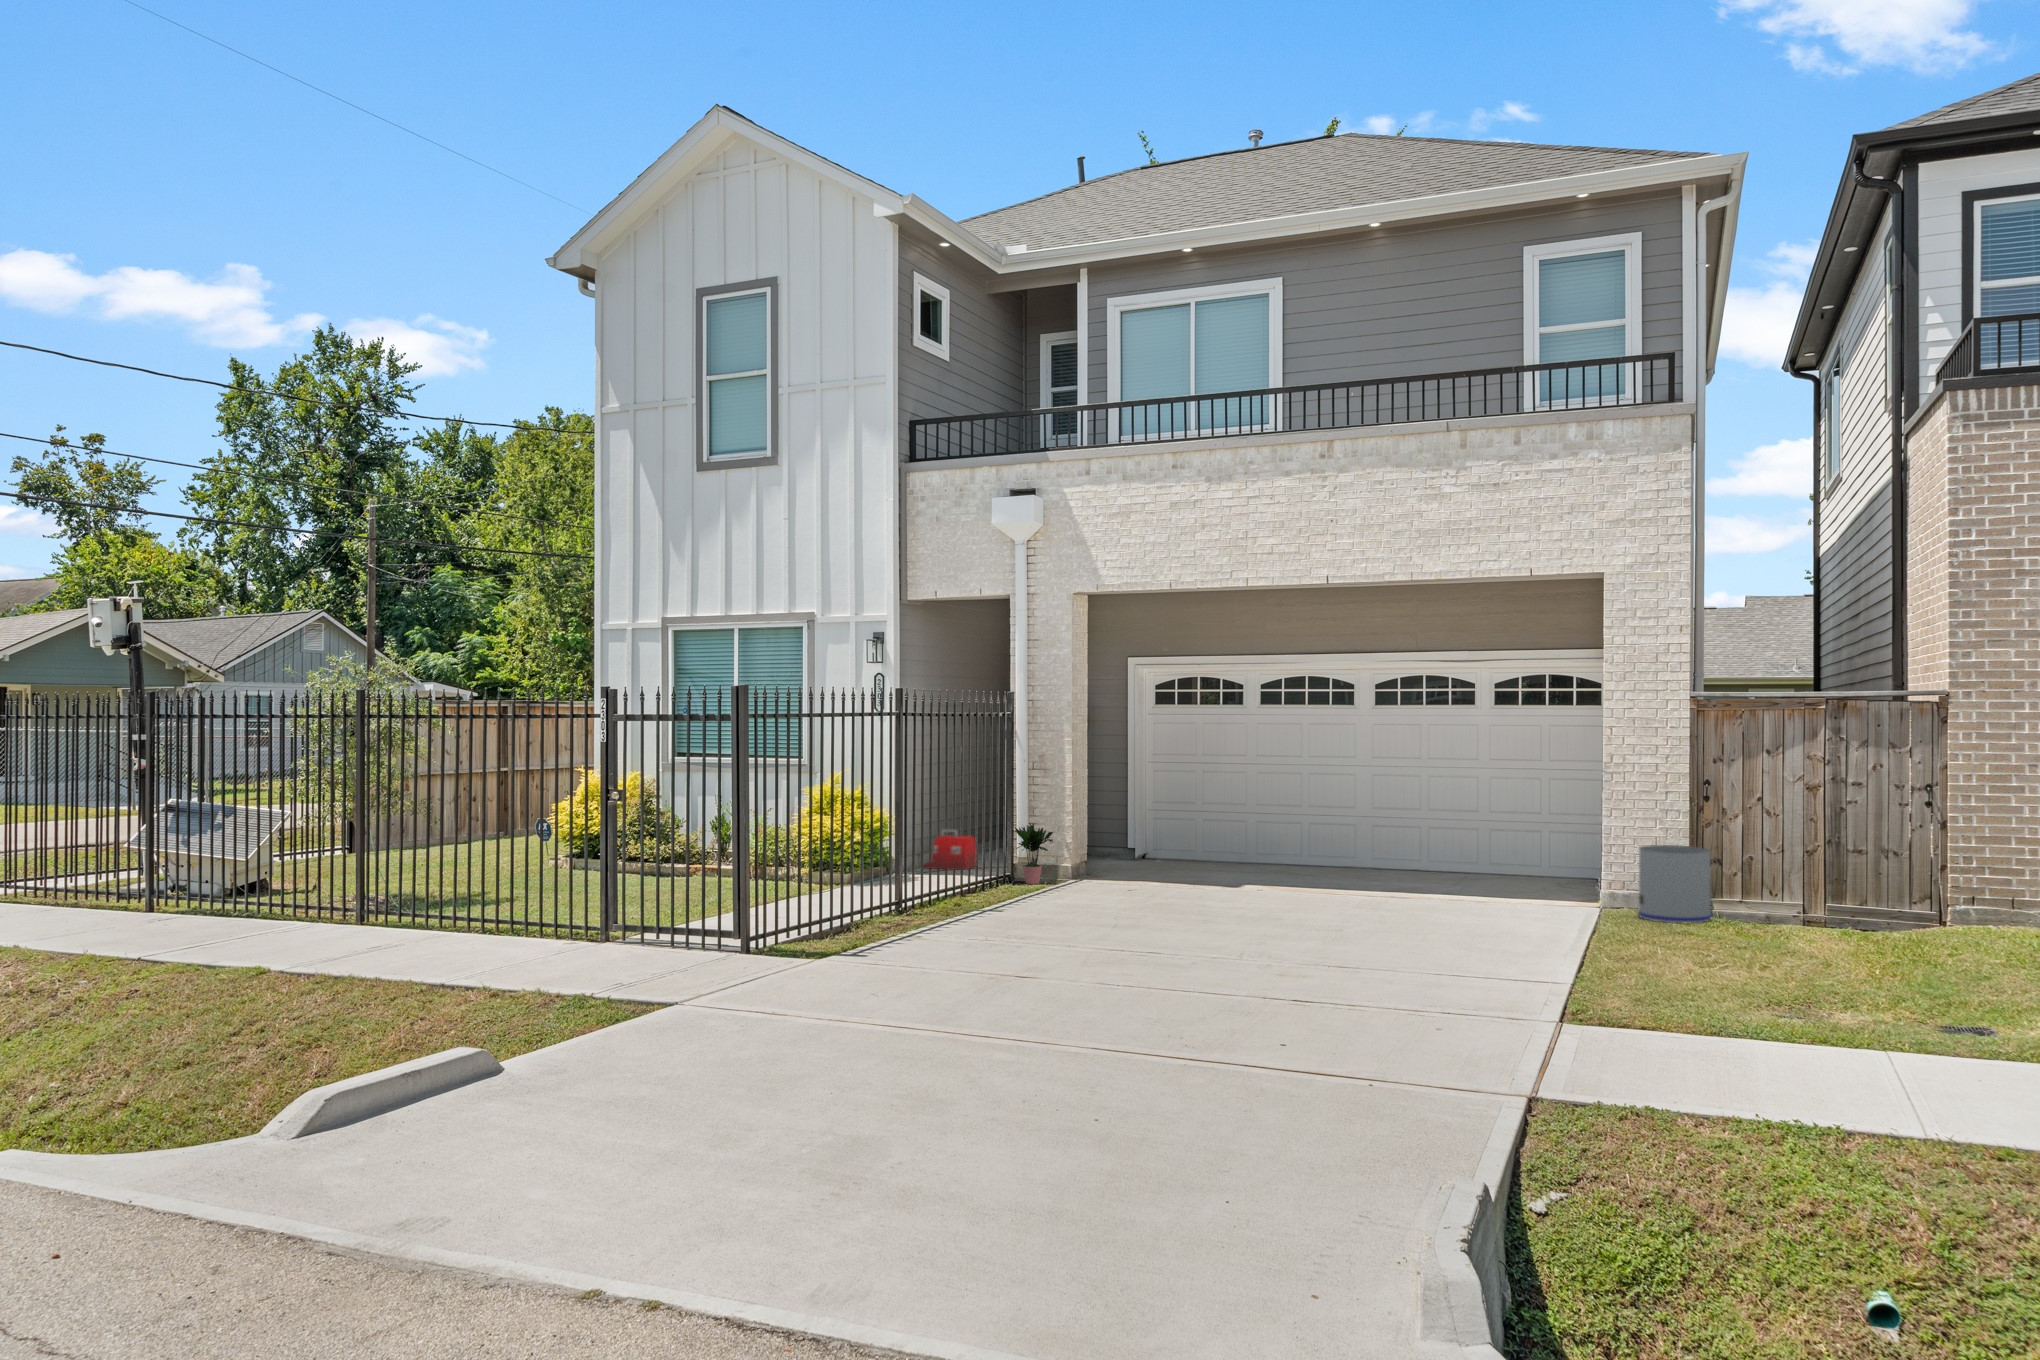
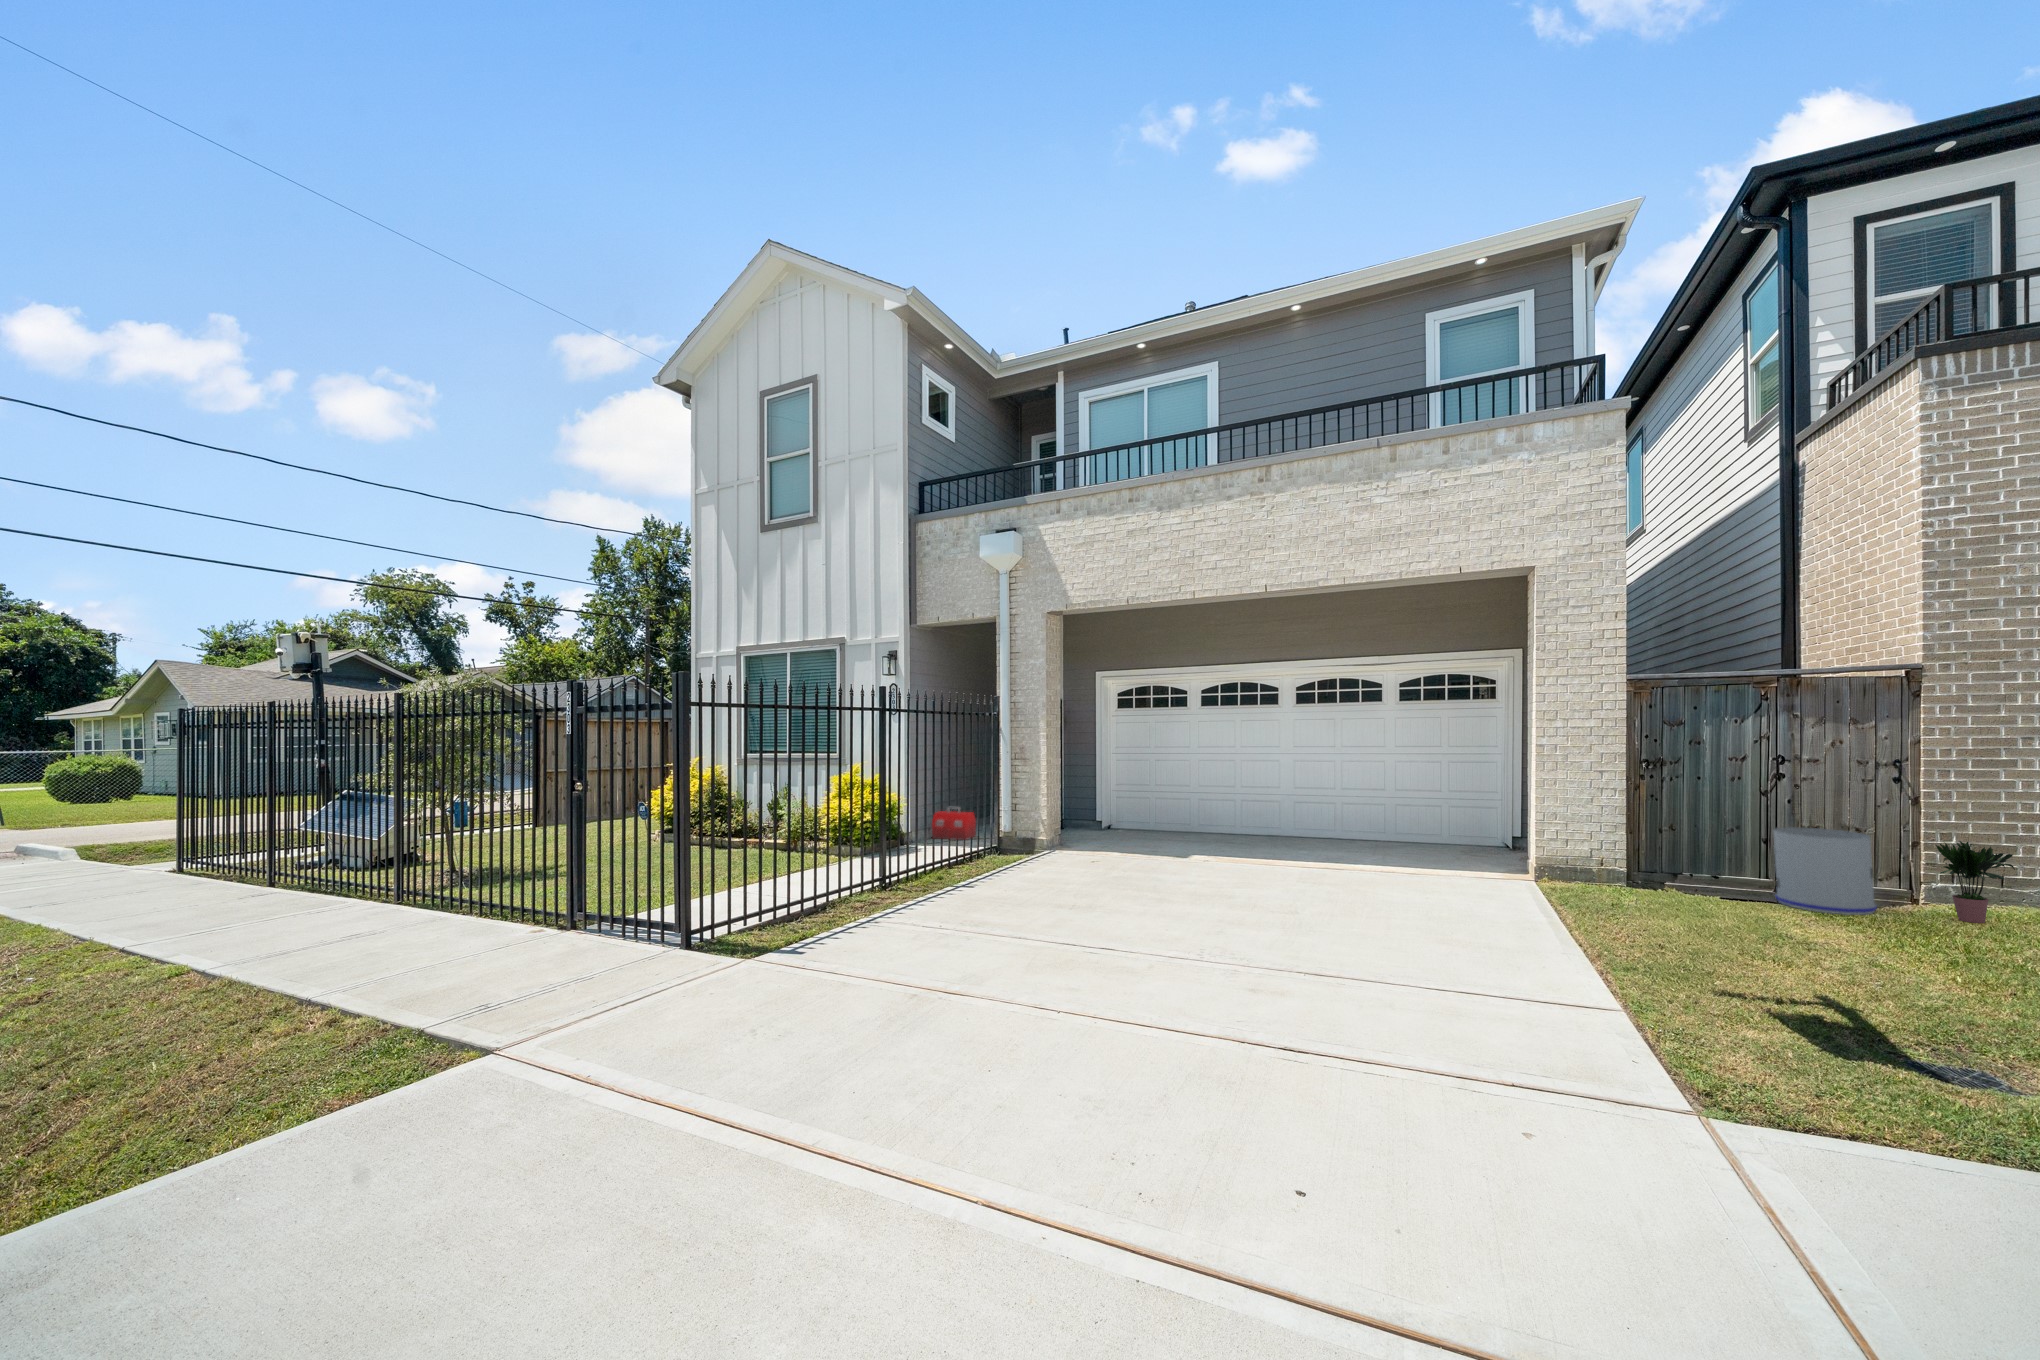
potted plant: present [1015,824,1053,884] -> present [1936,841,2015,923]
trash can: present [1638,845,1712,923] -> present [1773,827,1877,915]

